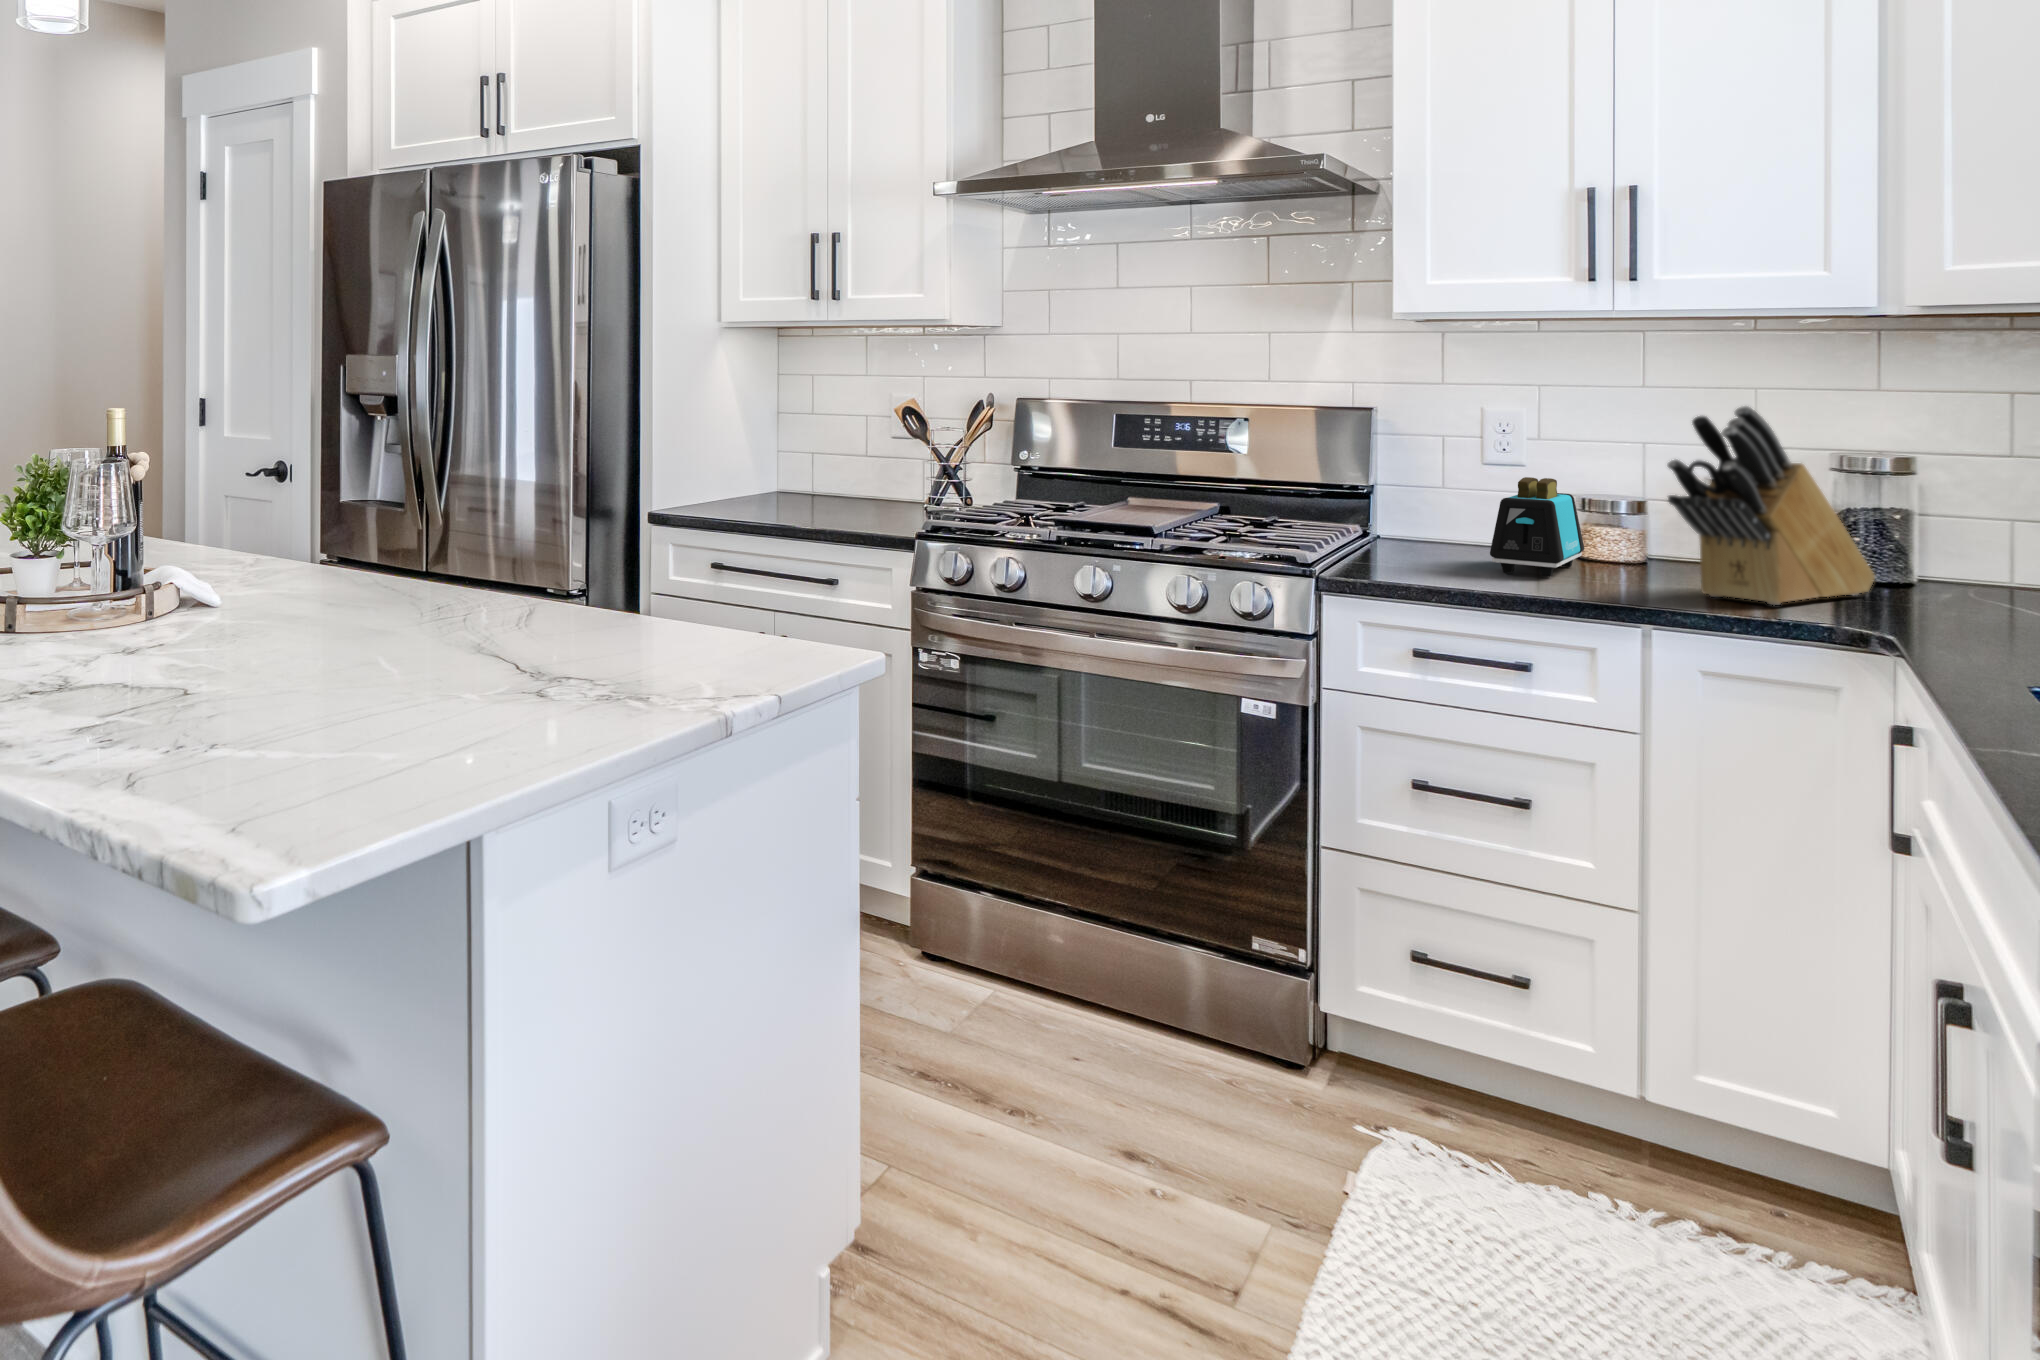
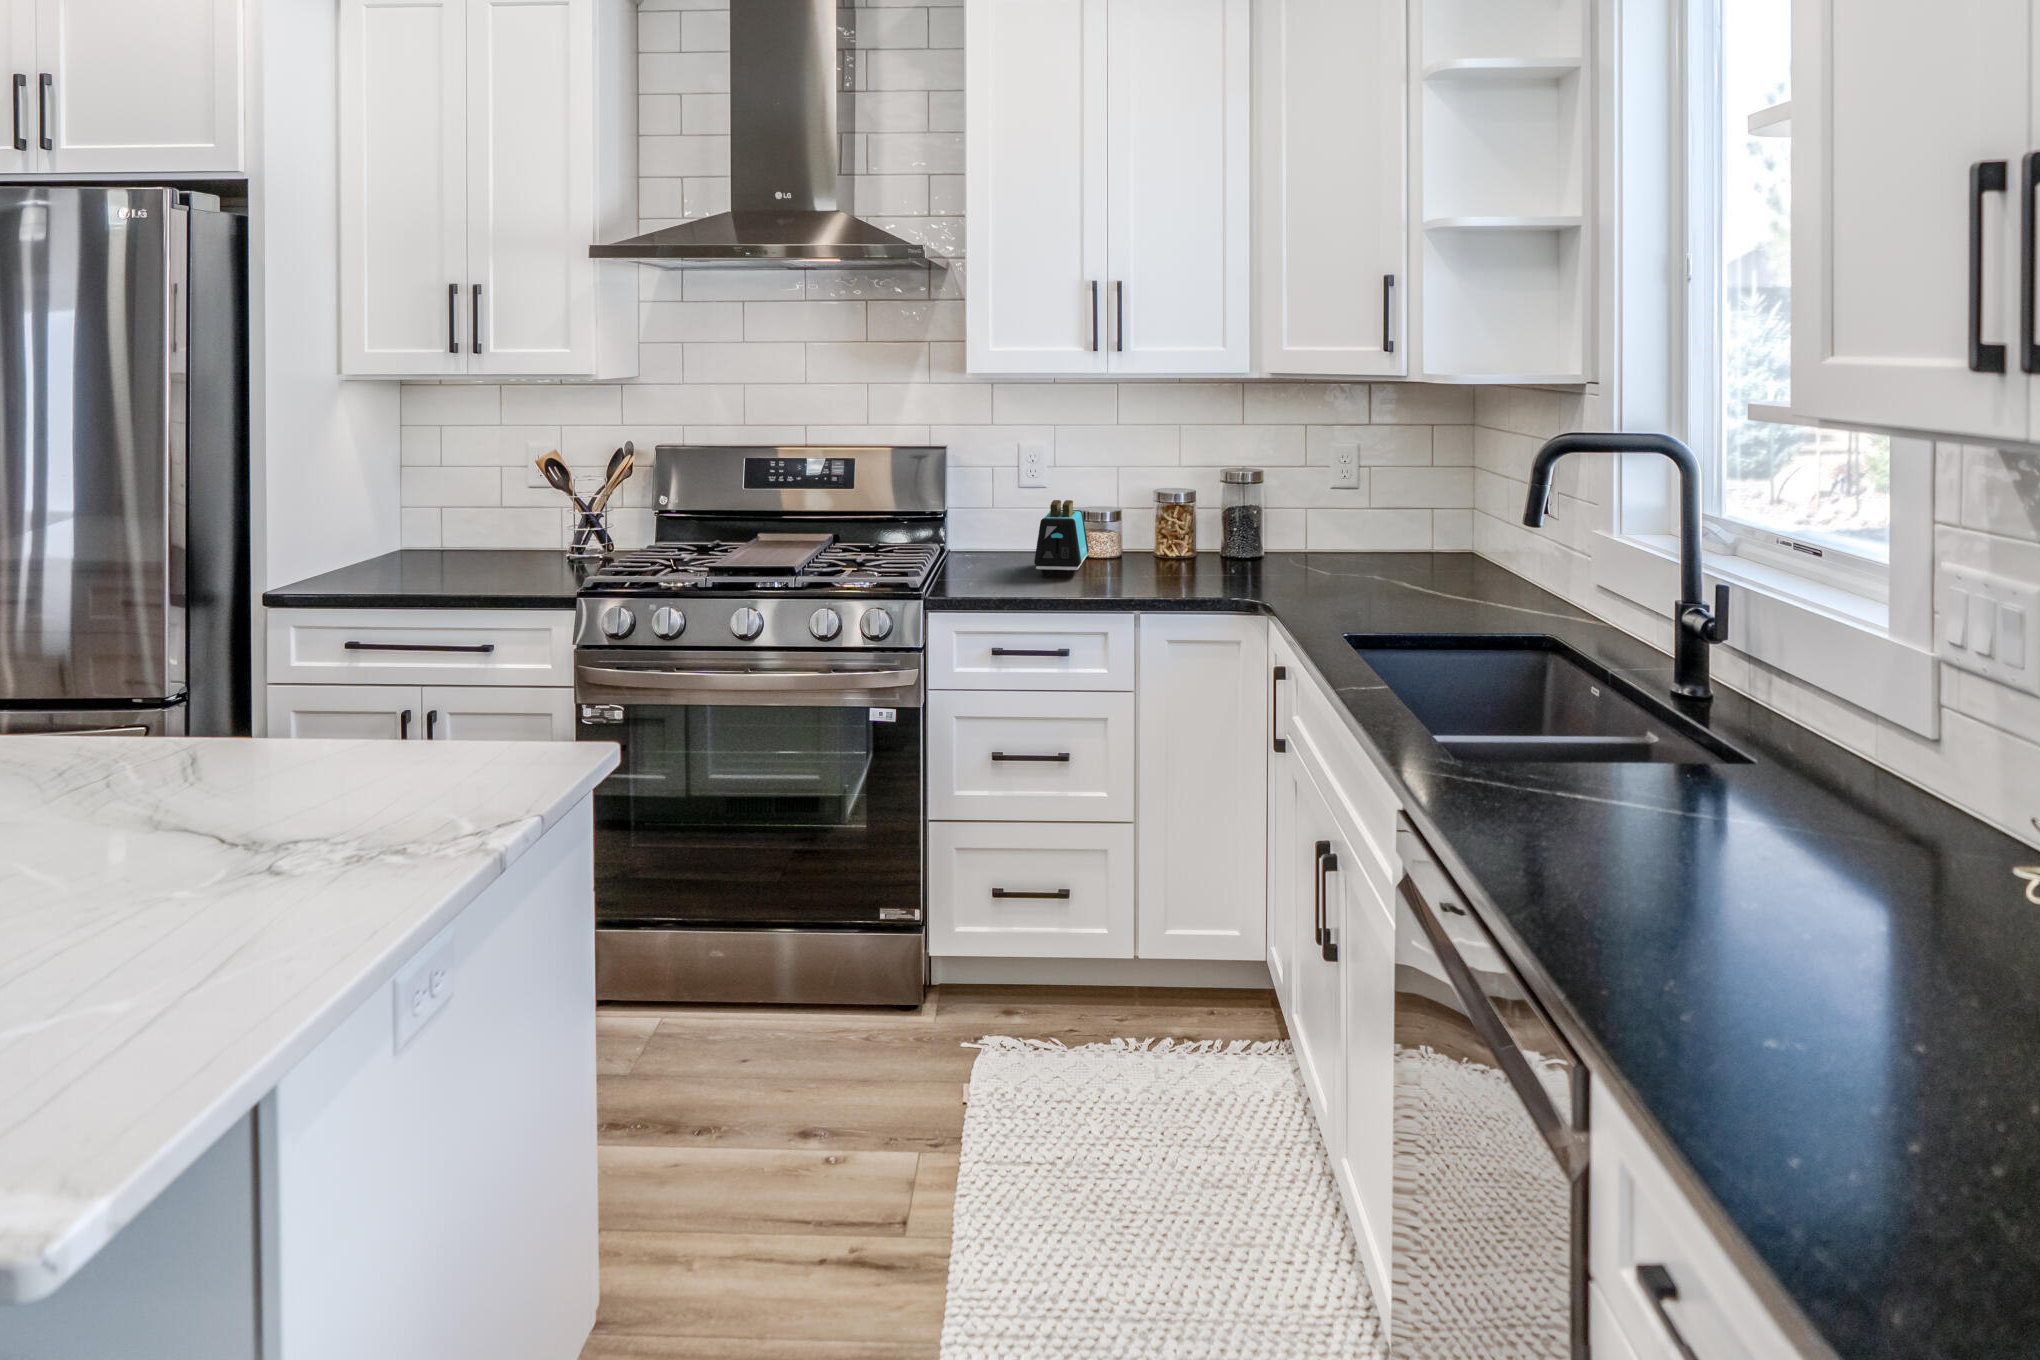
knife block: present [1667,406,1875,605] -> none [1148,446,1254,587]

